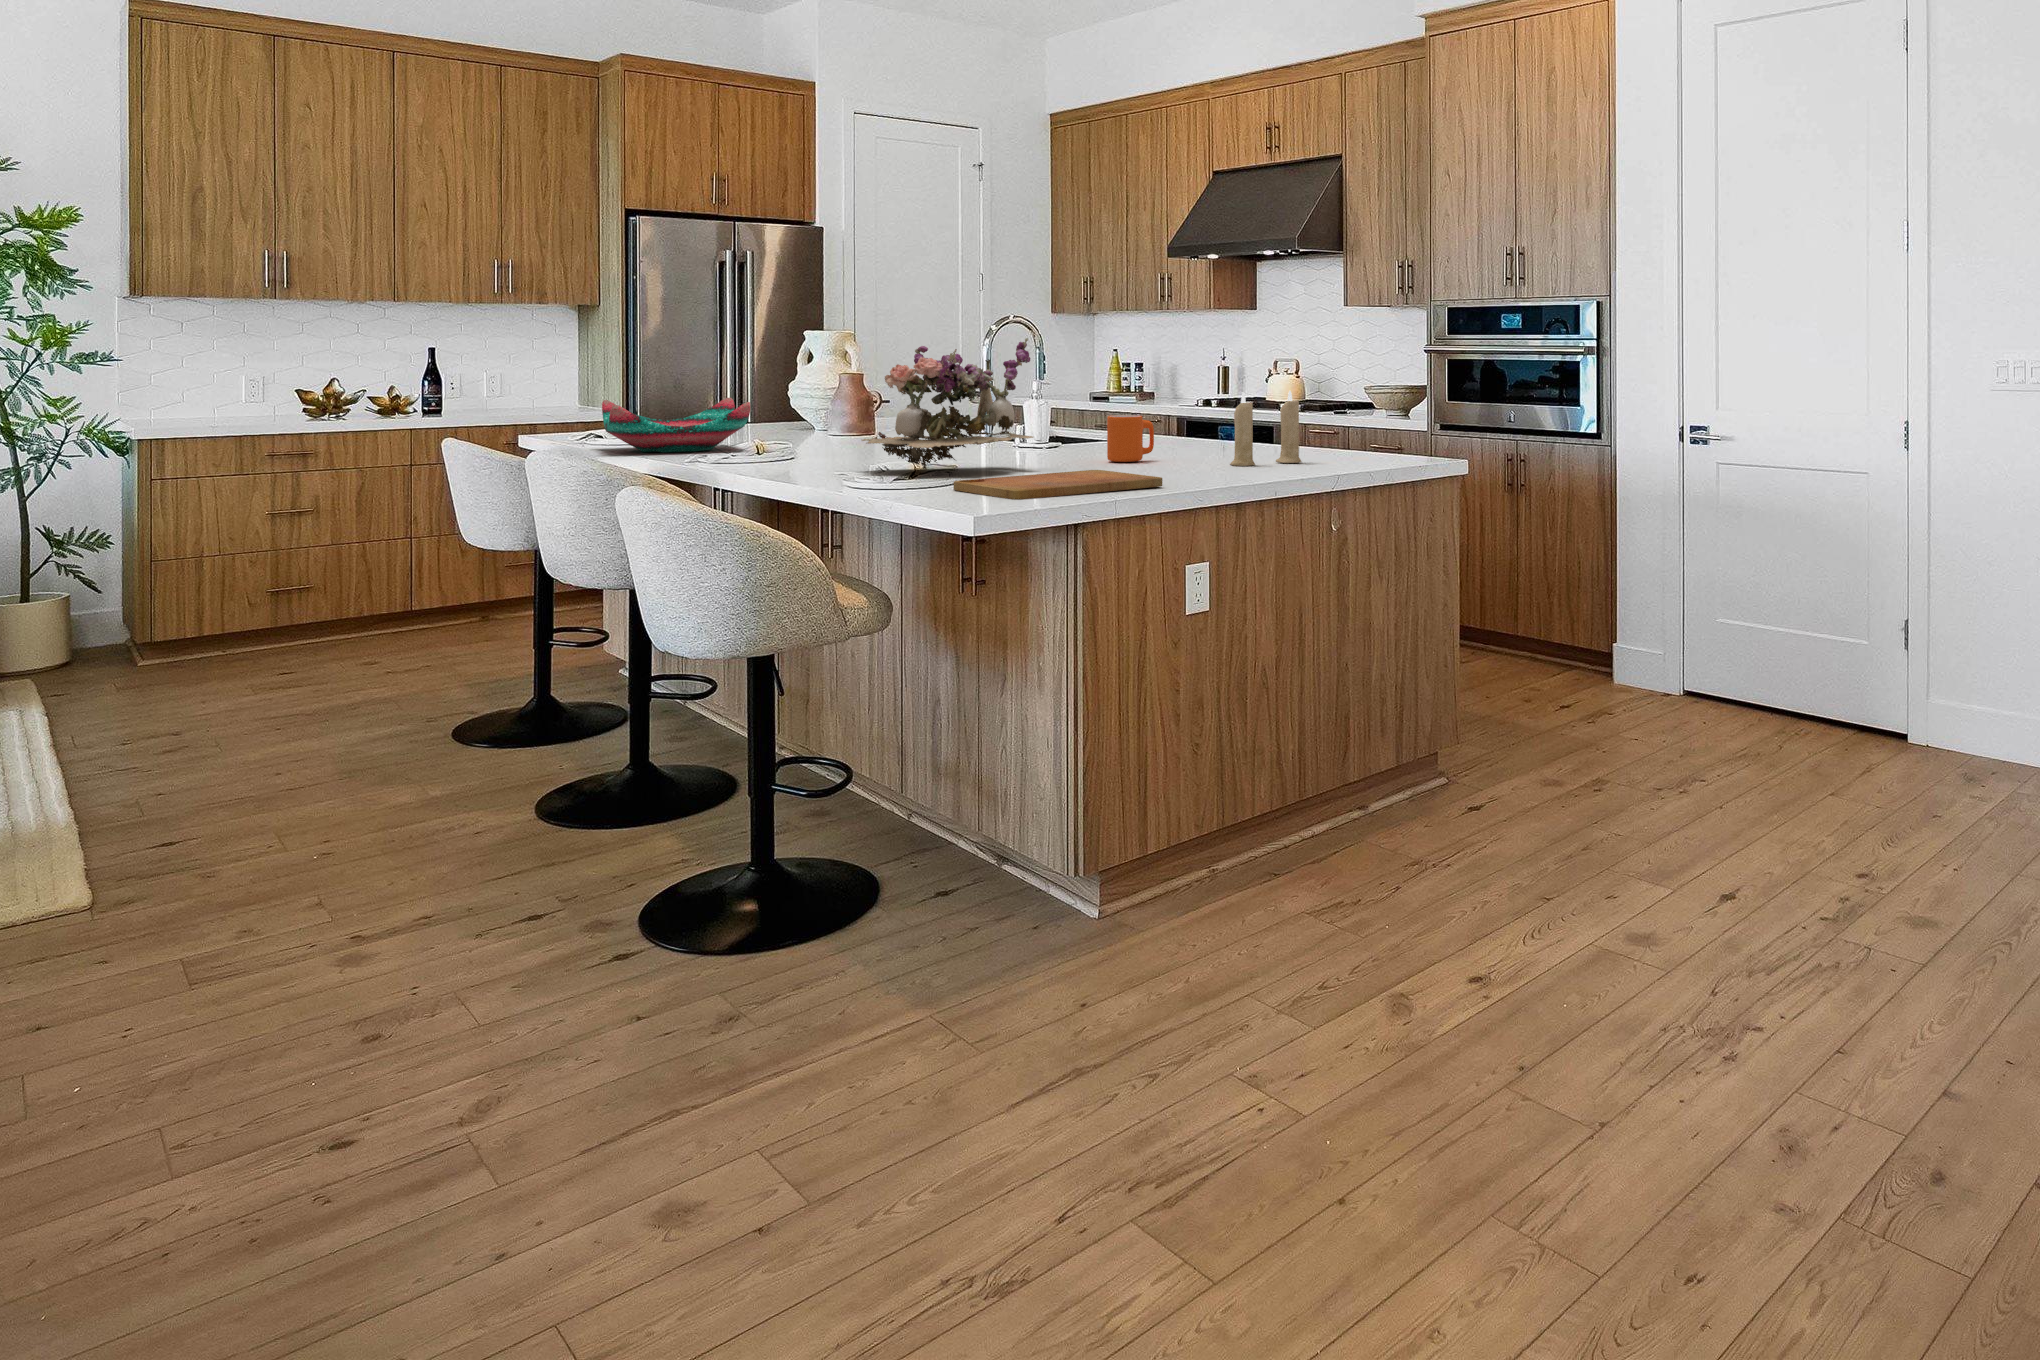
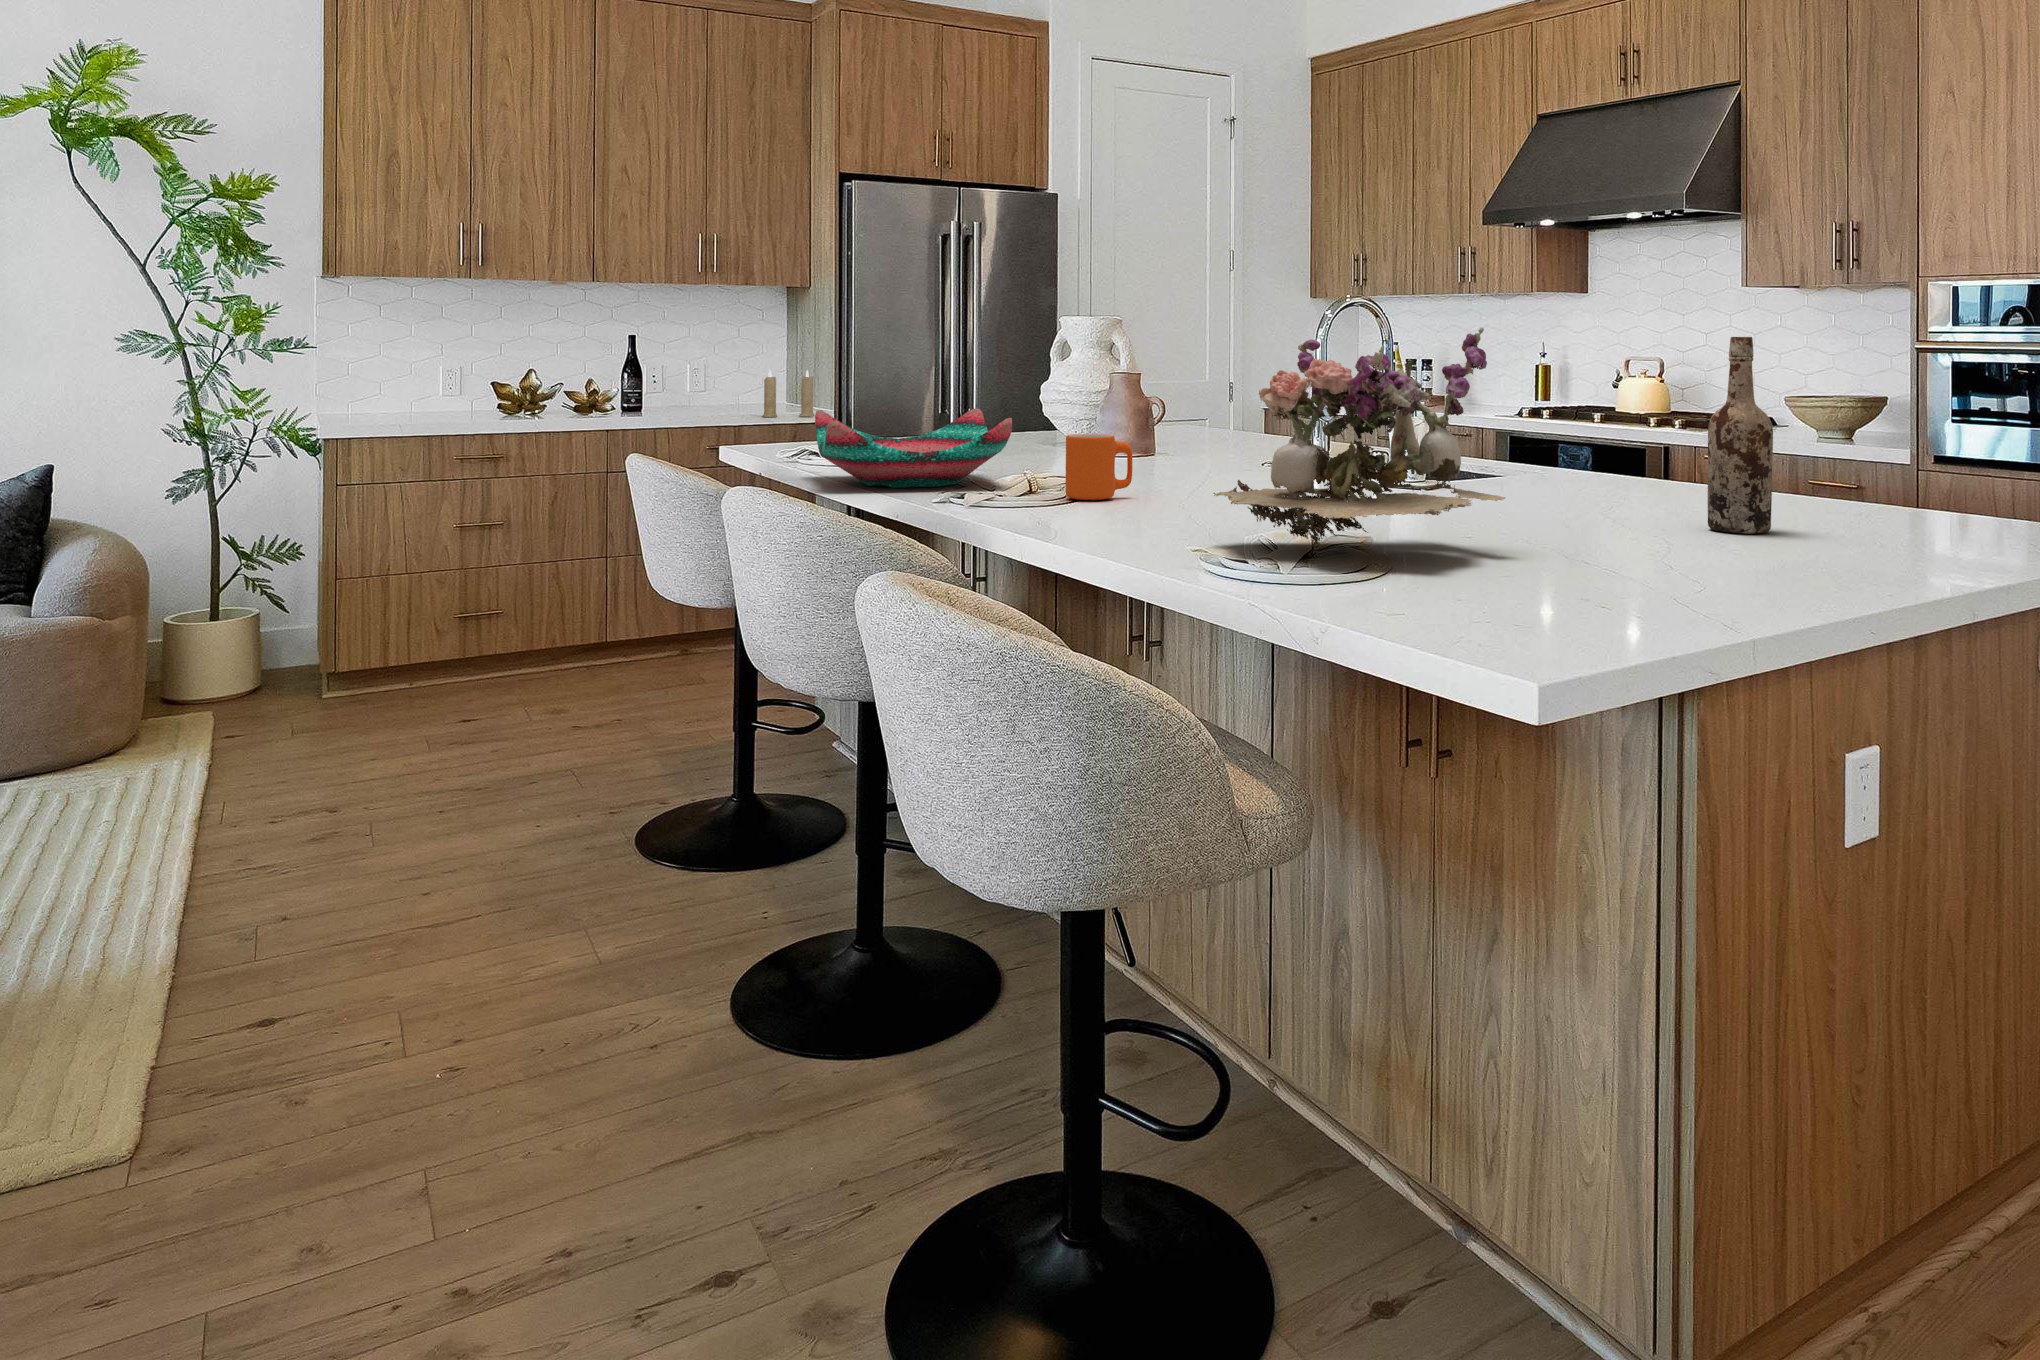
wine bottle: none [1186,343,1221,460] -> present [1708,337,1773,534]
candle: present [1230,391,1302,466] -> present [762,370,815,417]
mug: present [1107,415,1154,462] -> present [1065,434,1133,500]
cutting board: present [953,470,1162,499] -> none [1445,572,1855,663]

